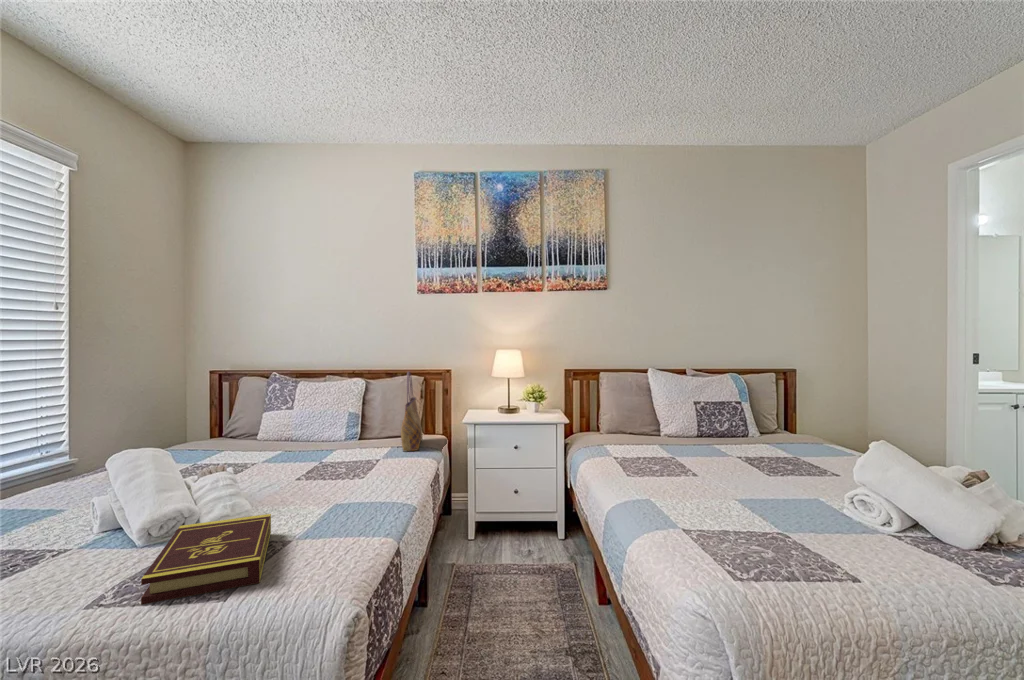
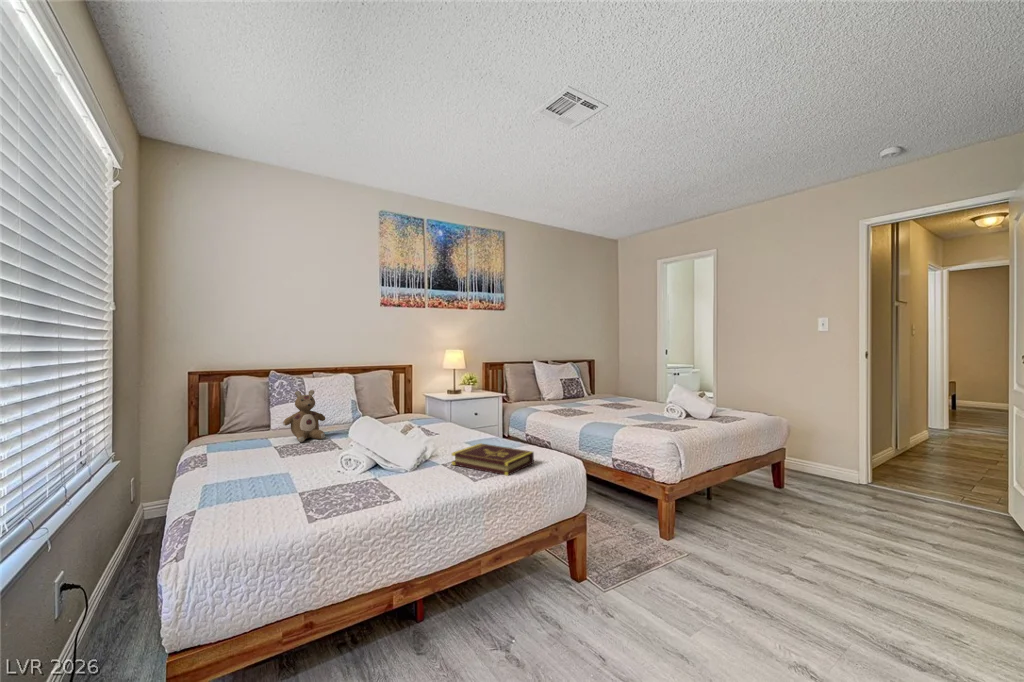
tote bag: present [401,372,423,451] -> none [403,365,431,422]
stuffed bear: none [212,398,266,462] -> present [283,390,325,442]

